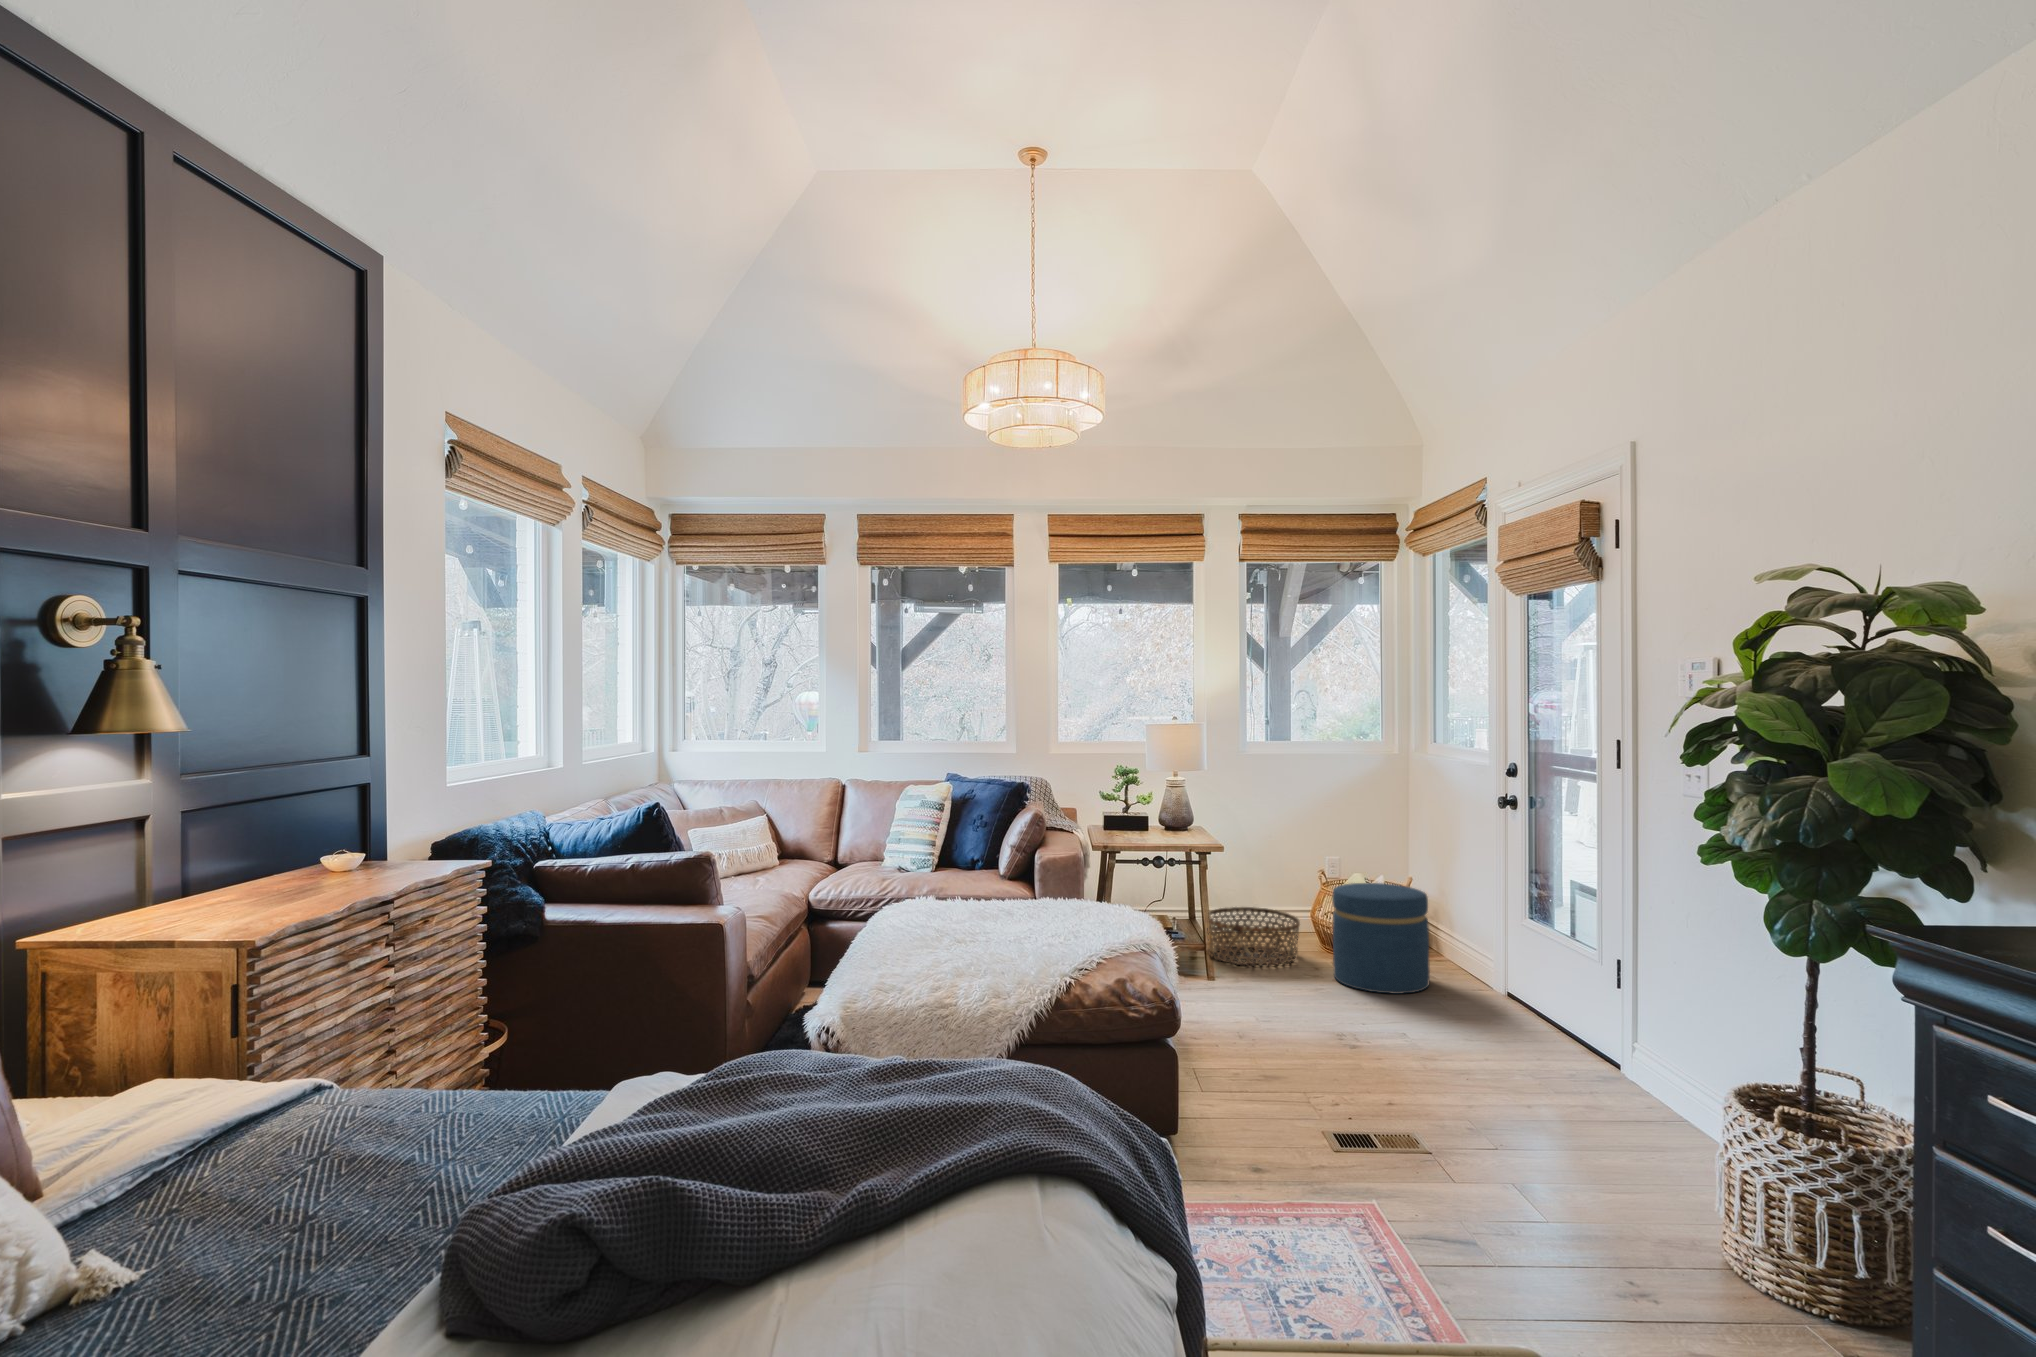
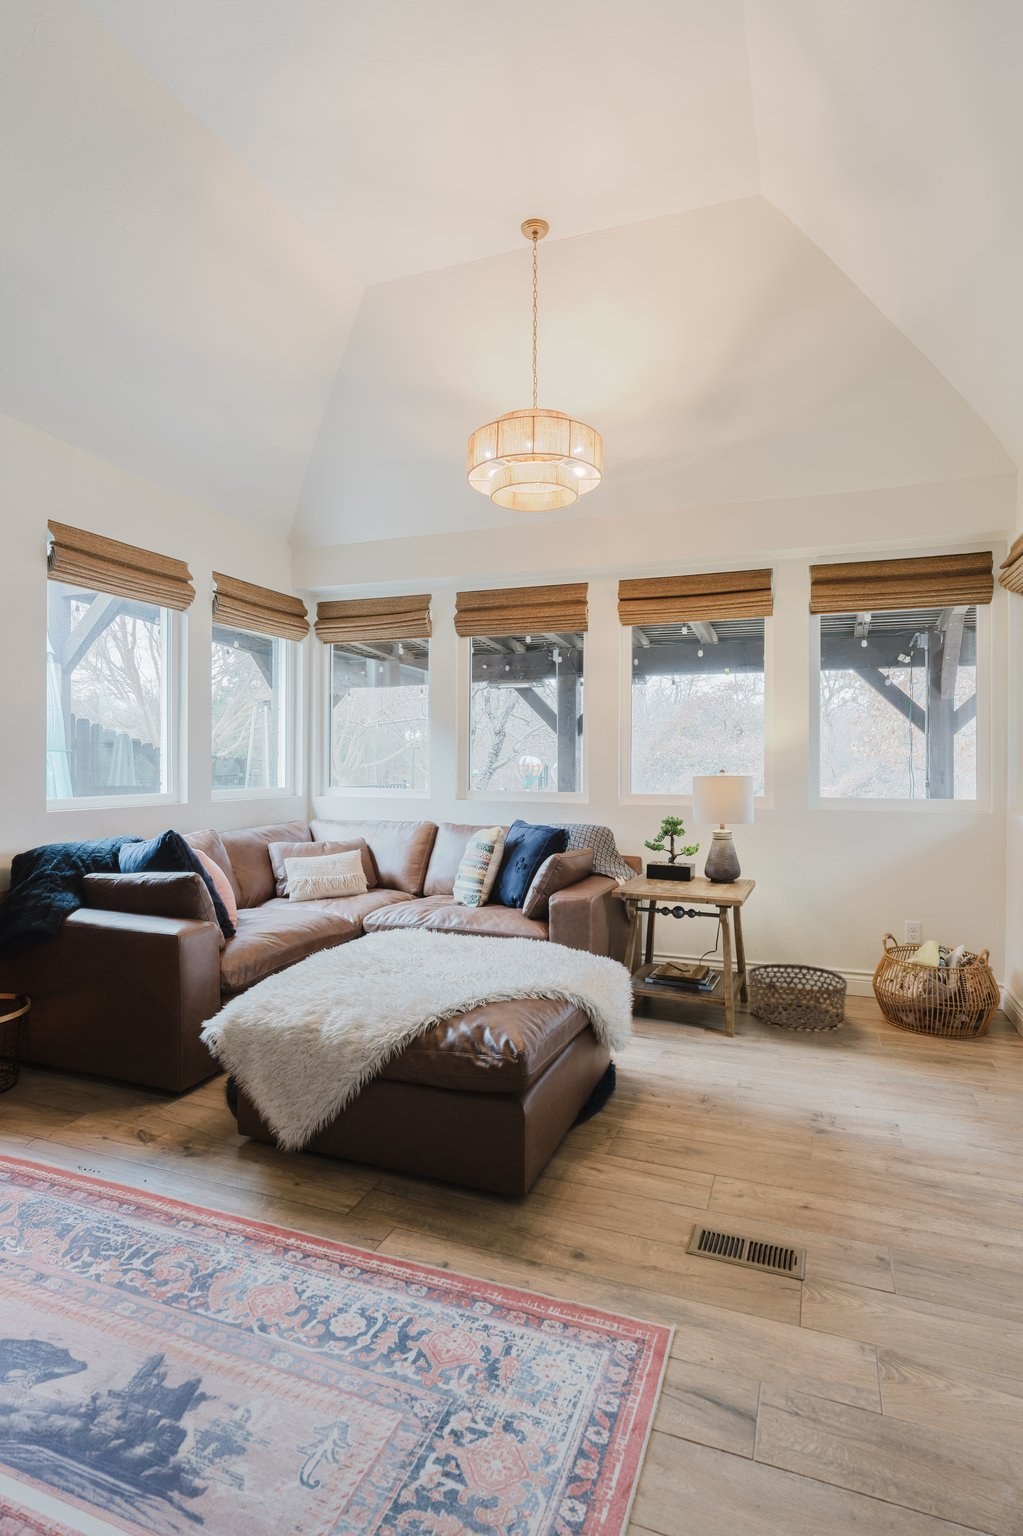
ottoman: present [1332,883,1430,994] -> none [866,951,975,1076]

